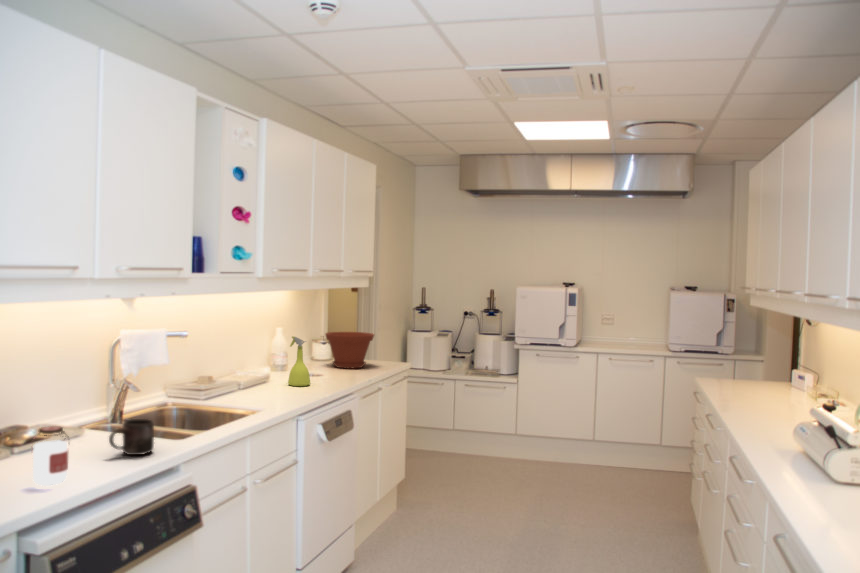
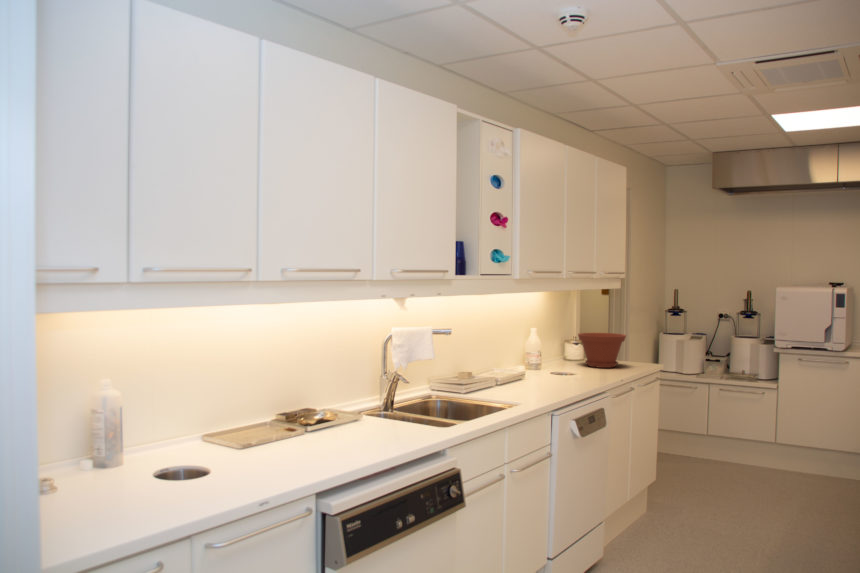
spray bottle: present [288,336,310,386] -> none [543,335,564,383]
mug: present [109,419,154,455] -> none [381,406,420,439]
jar: present [33,426,69,486] -> none [315,409,346,463]

